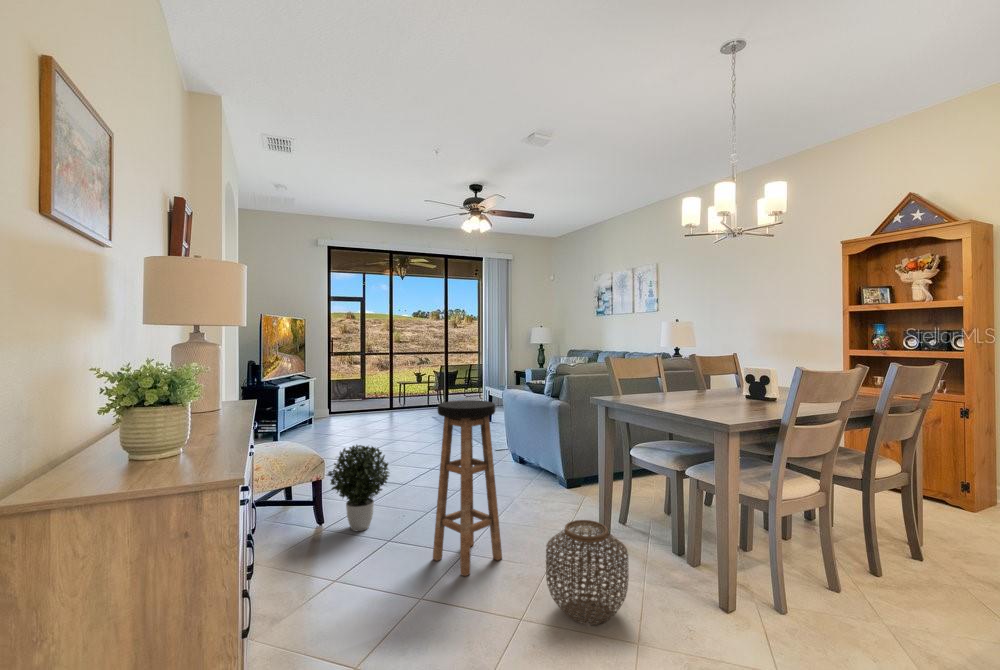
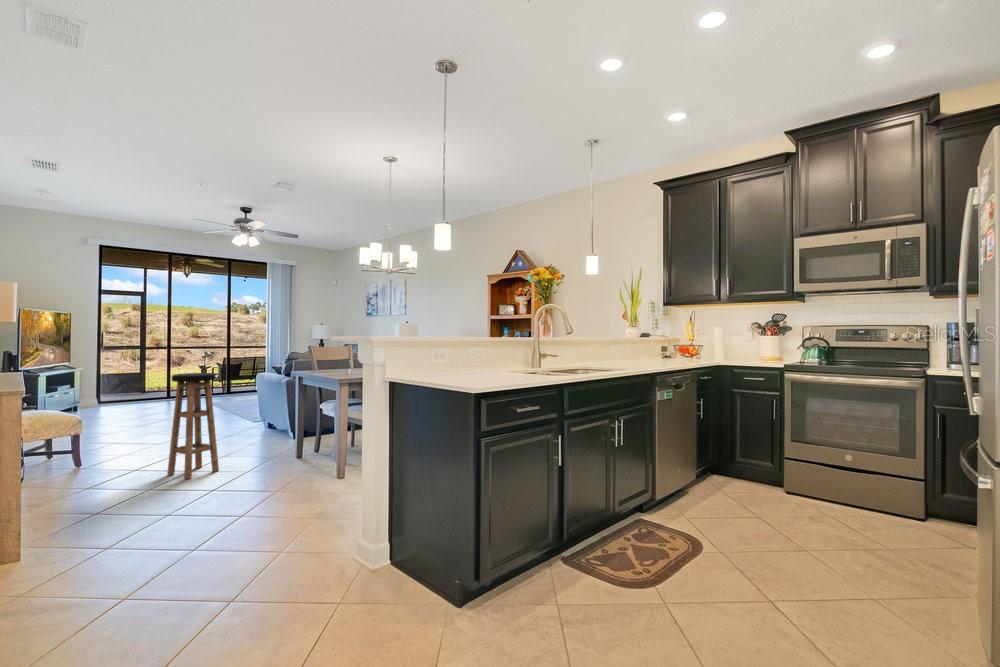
potted plant: present [328,445,389,531] -> none [85,407,141,469]
woven basket: present [546,520,628,625] -> none [232,435,282,488]

